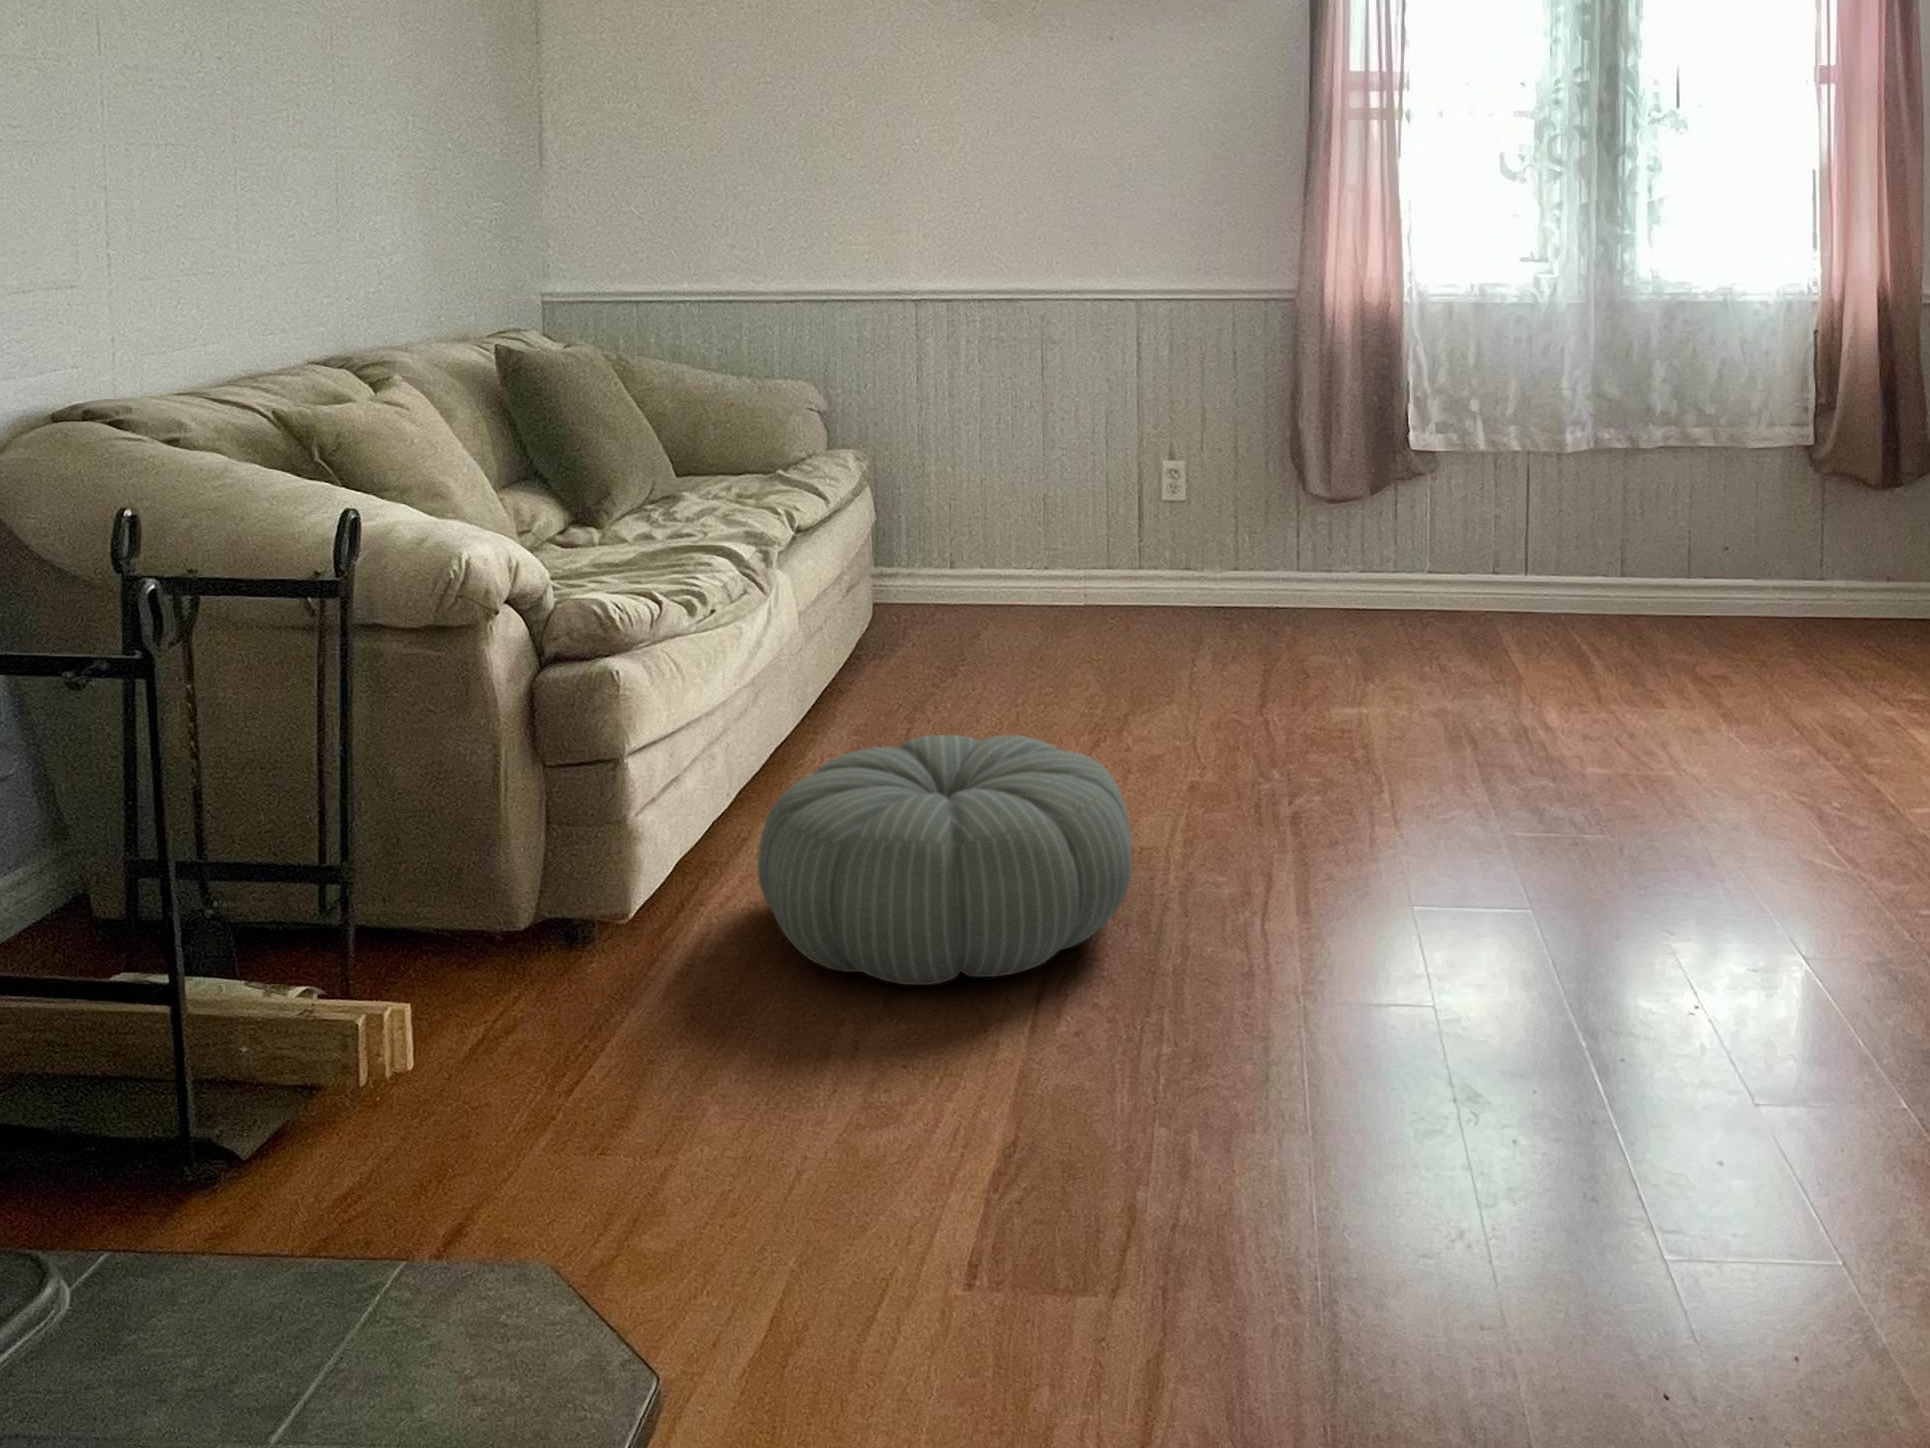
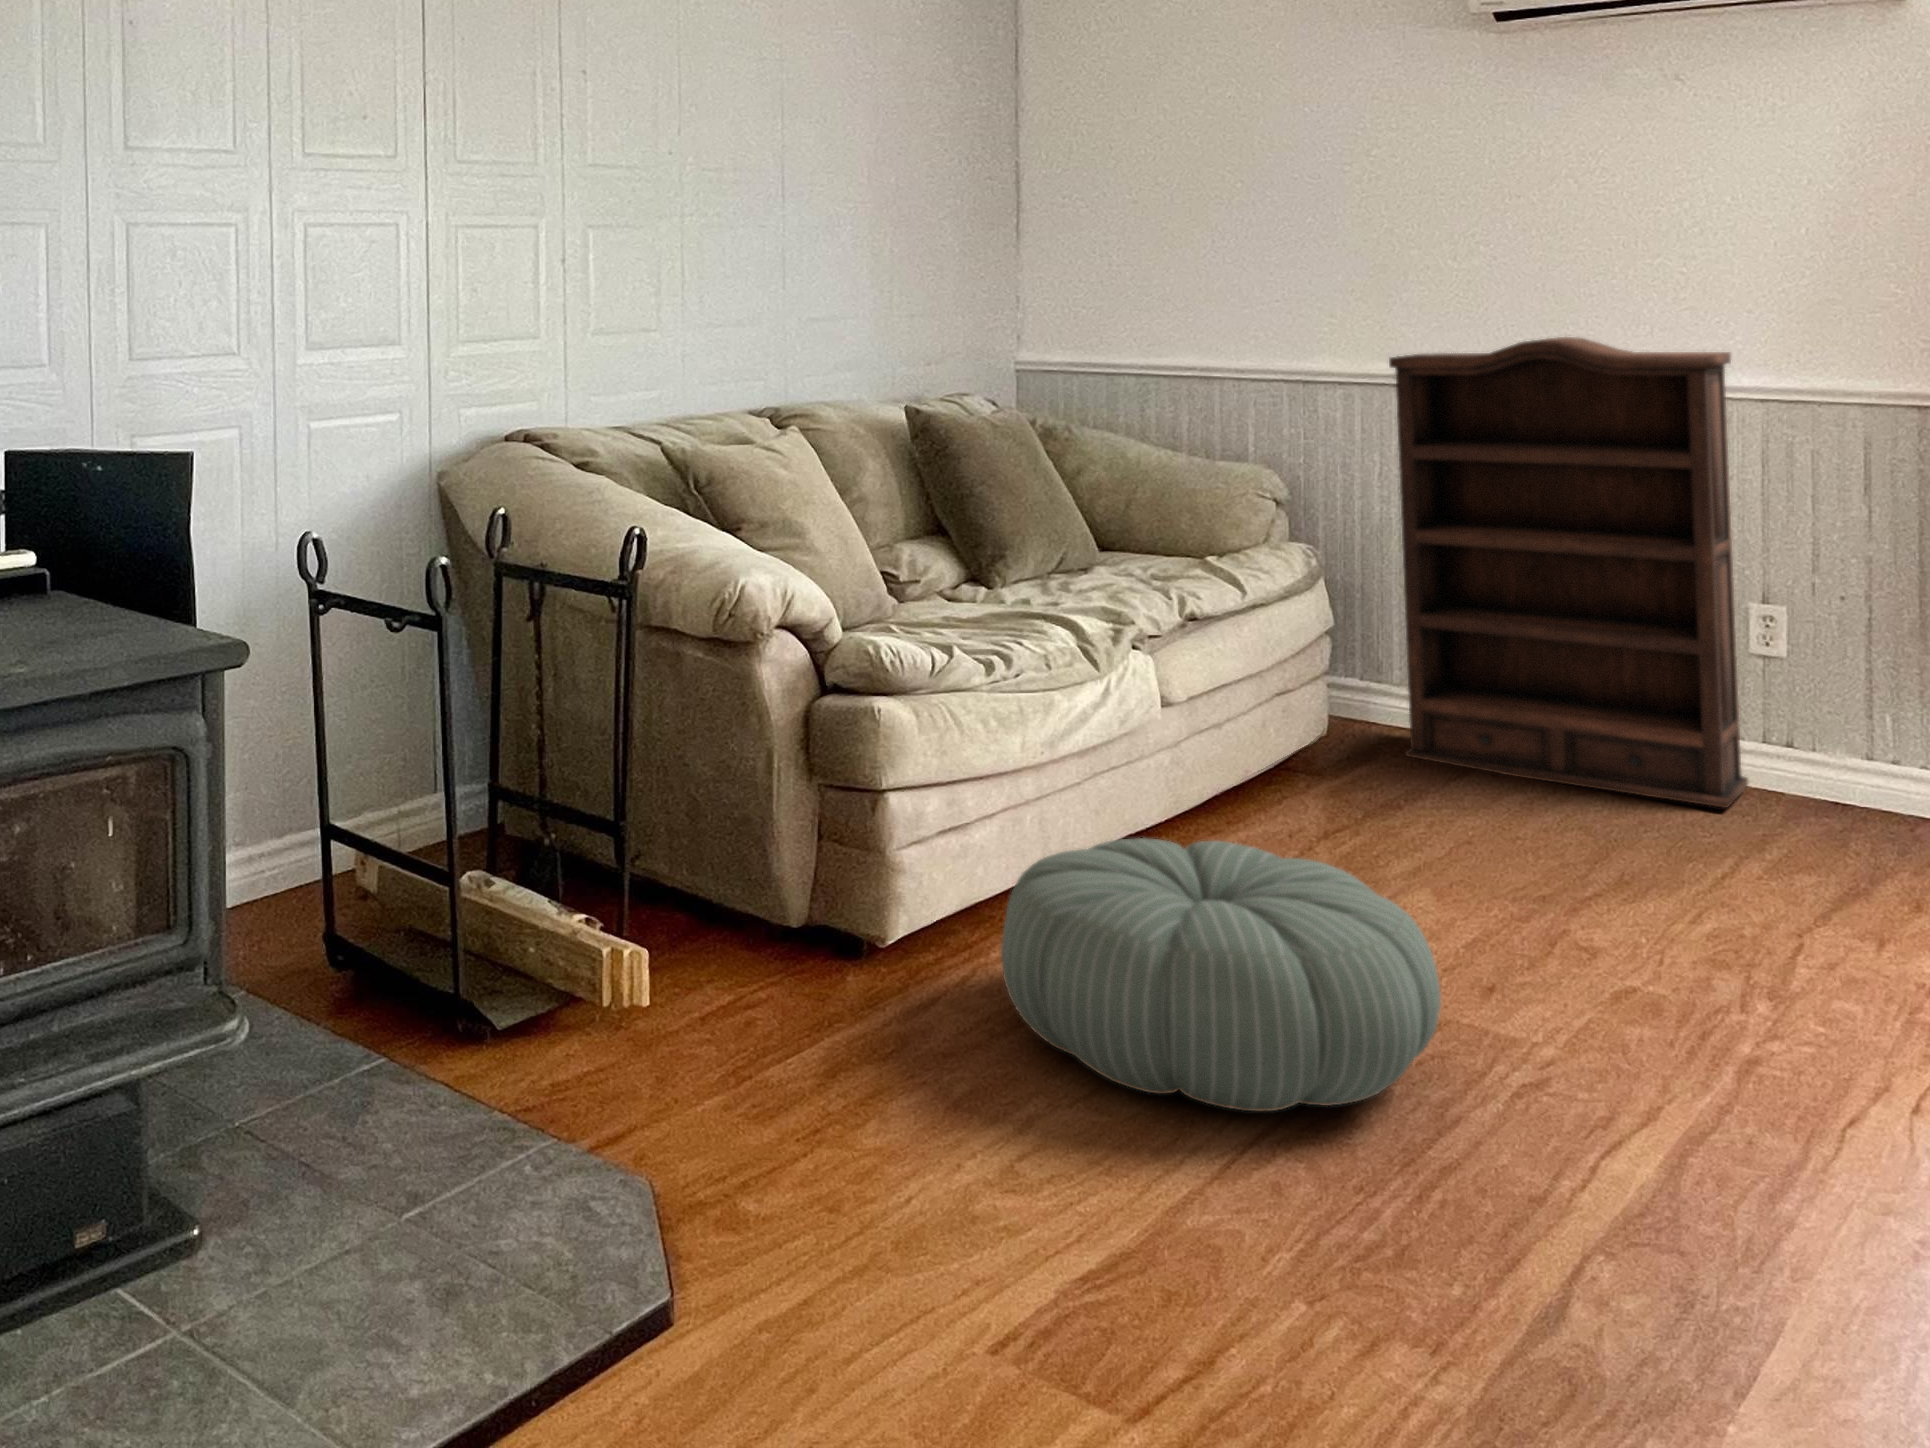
bookshelf: none [911,250,1164,635] -> present [1389,337,1748,808]

